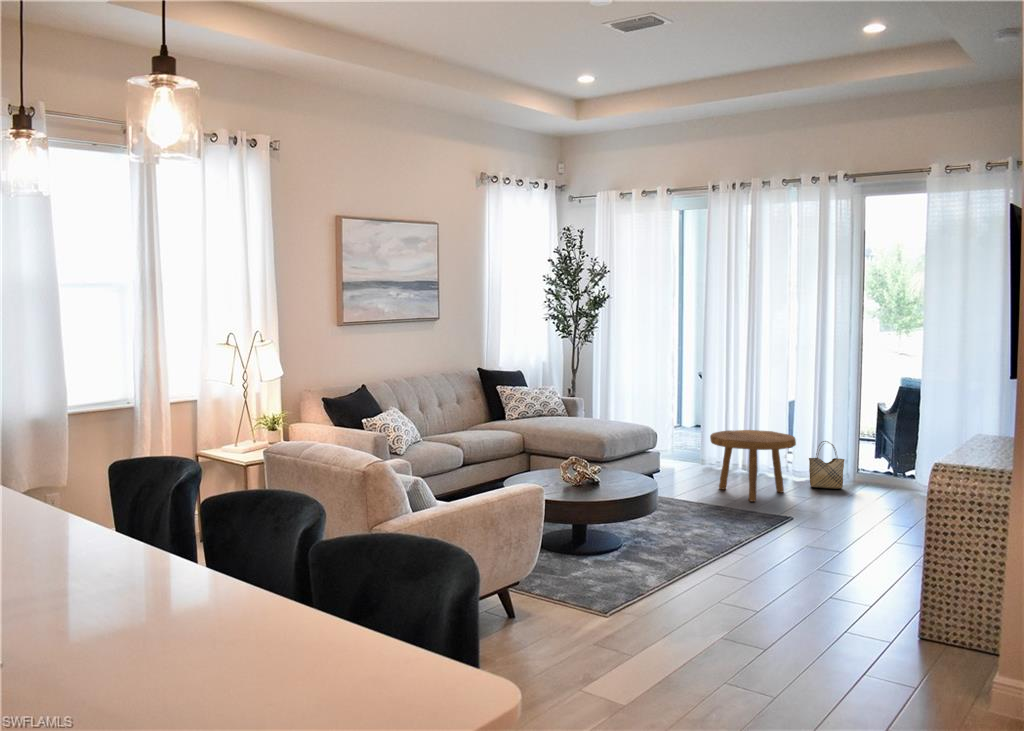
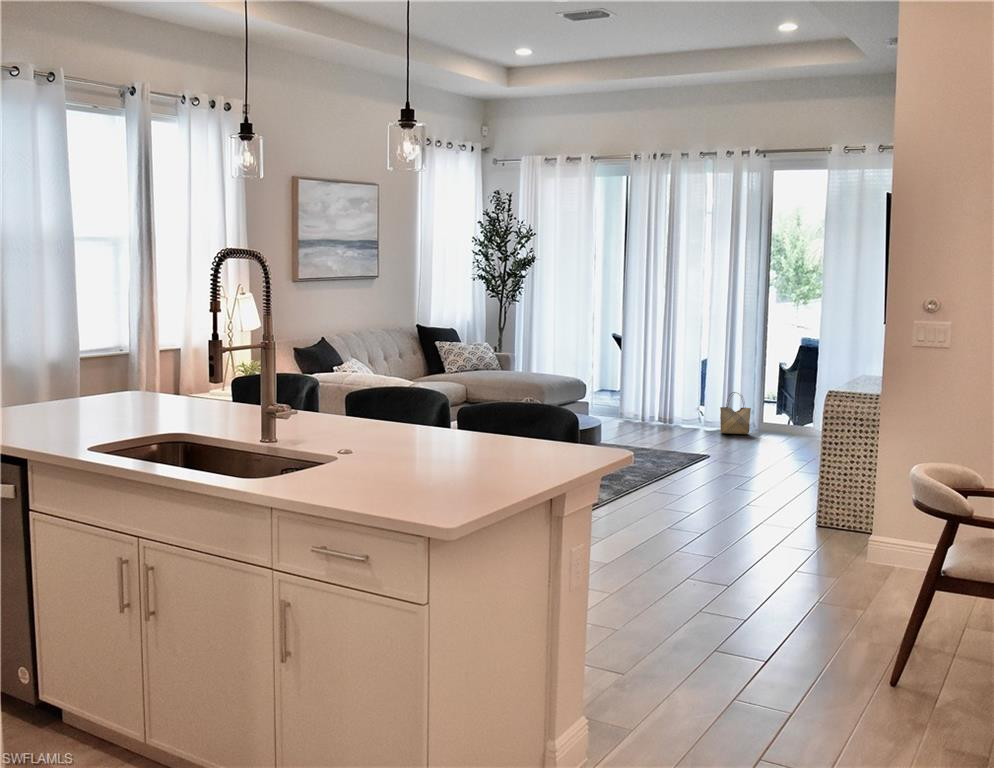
footstool: present [710,430,796,501] -> none [635,382,710,443]

